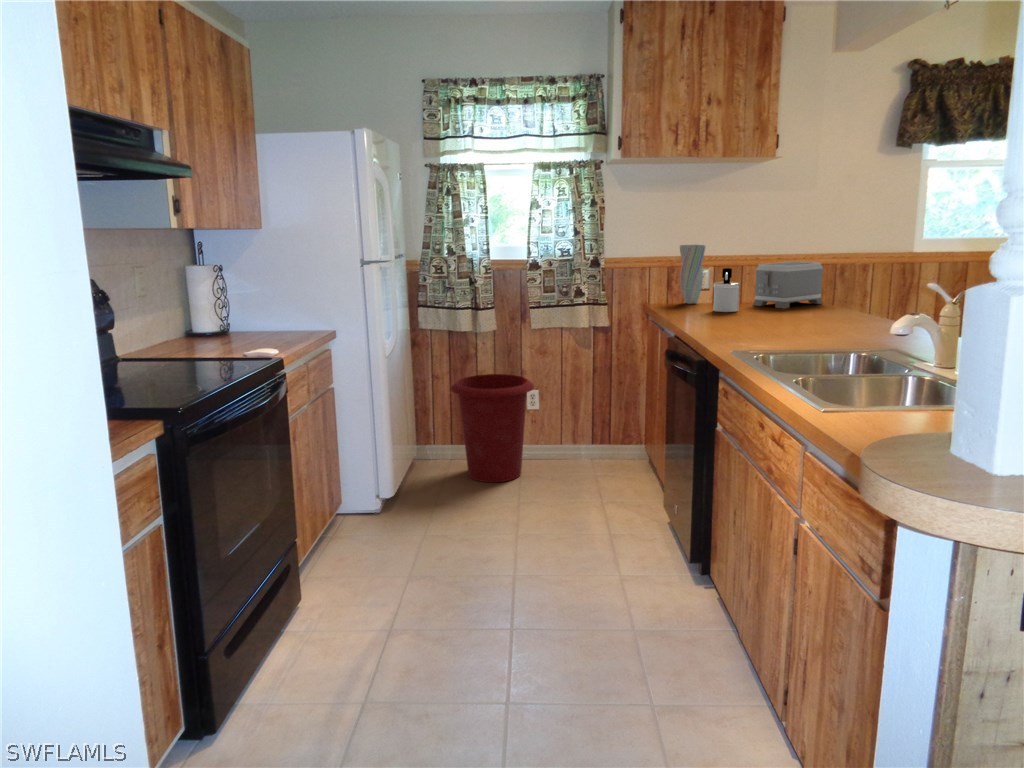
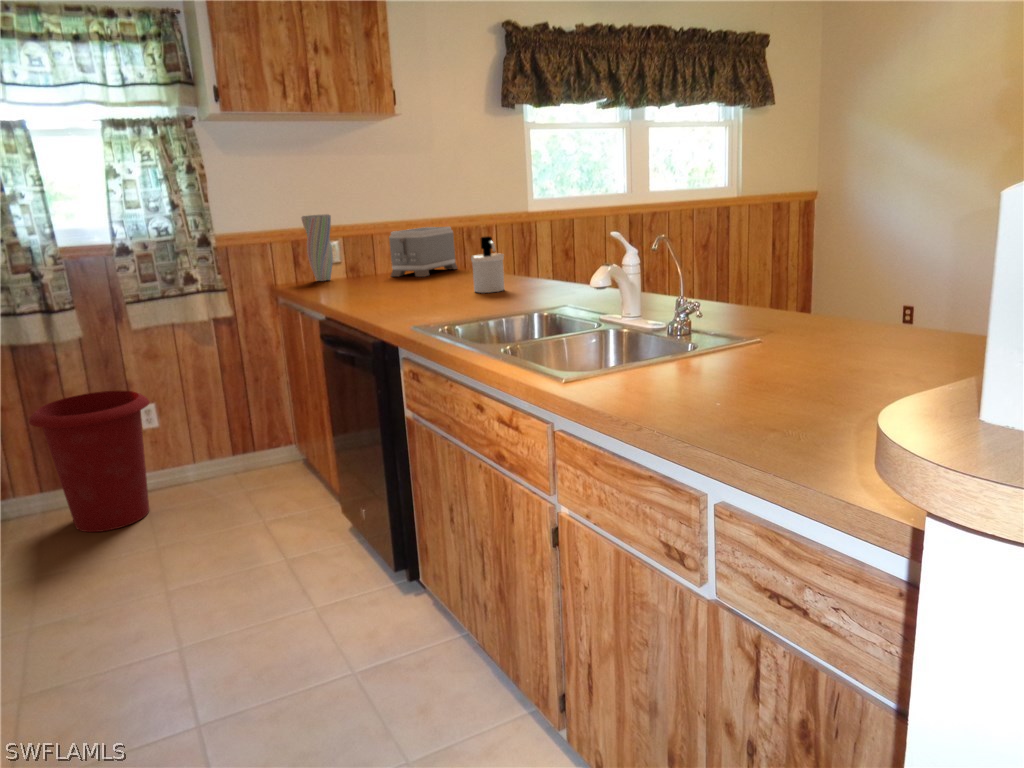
soap dispenser: present [713,268,740,312] -> present [471,236,504,293]

